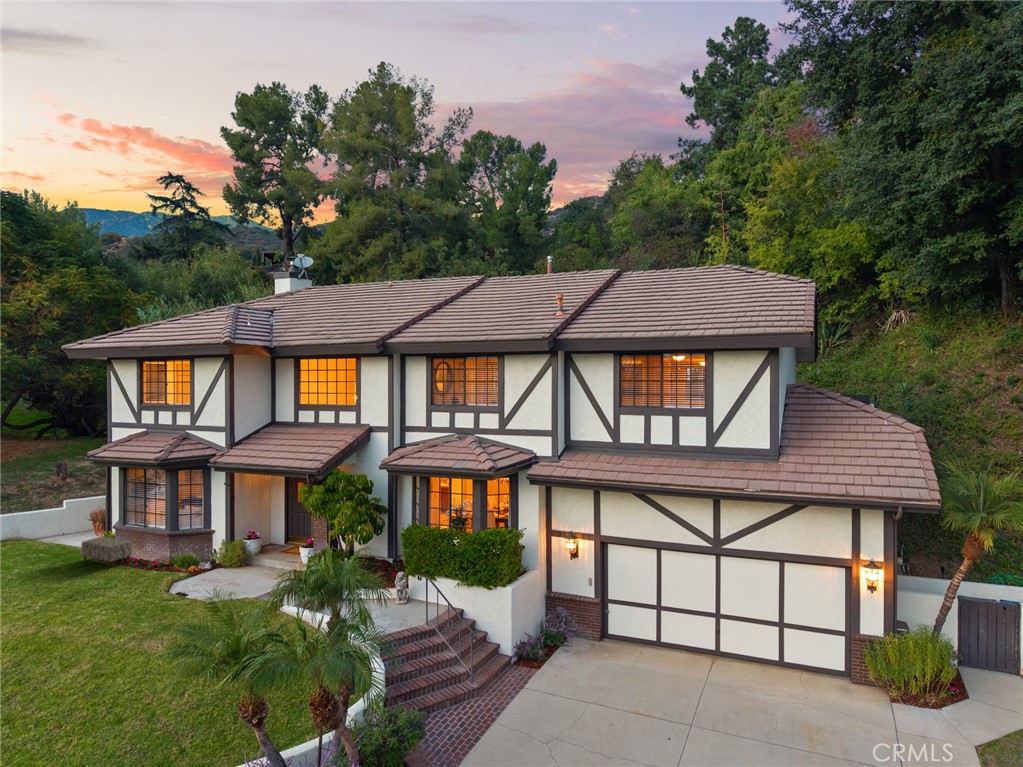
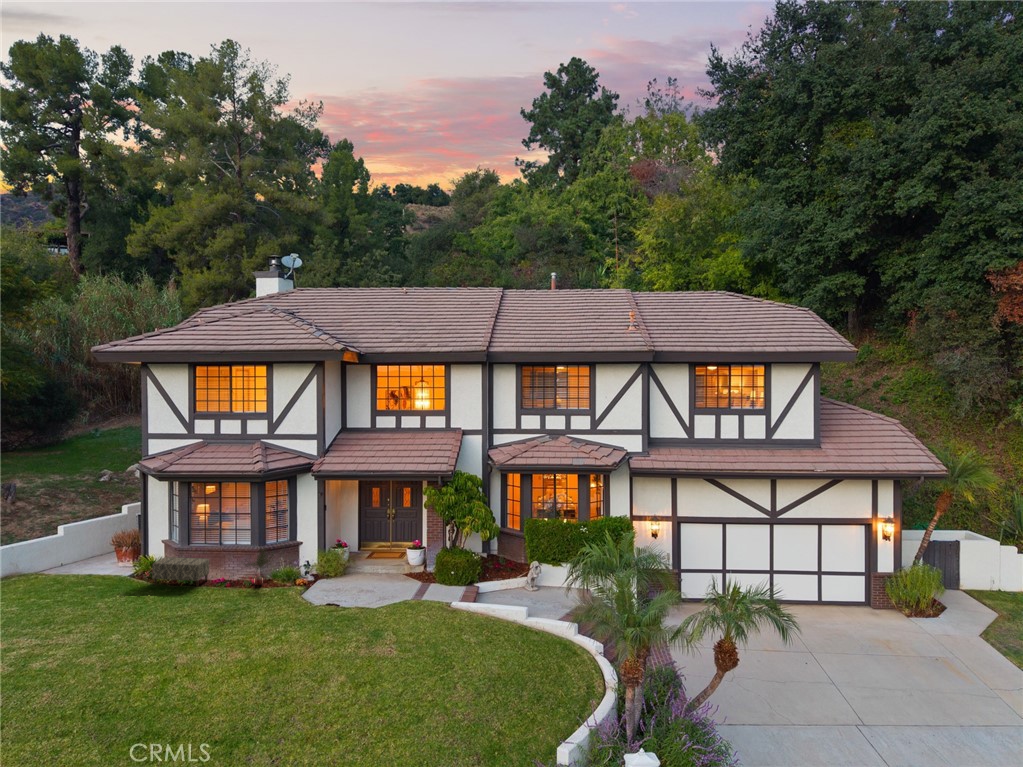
potted tree: none [147,534,176,572] -> present [247,550,274,585]

